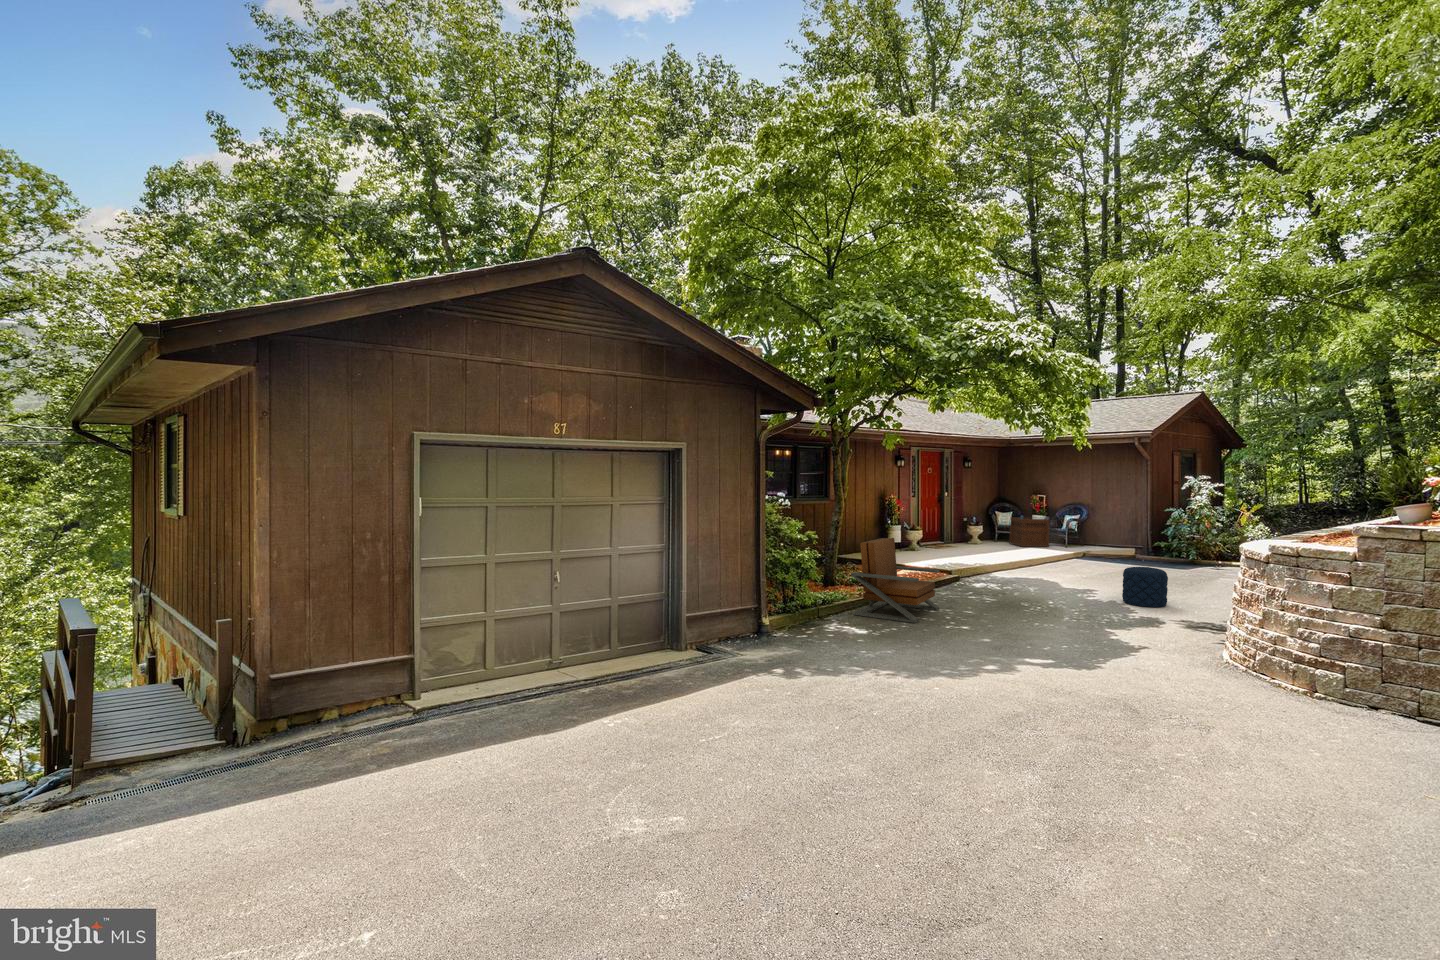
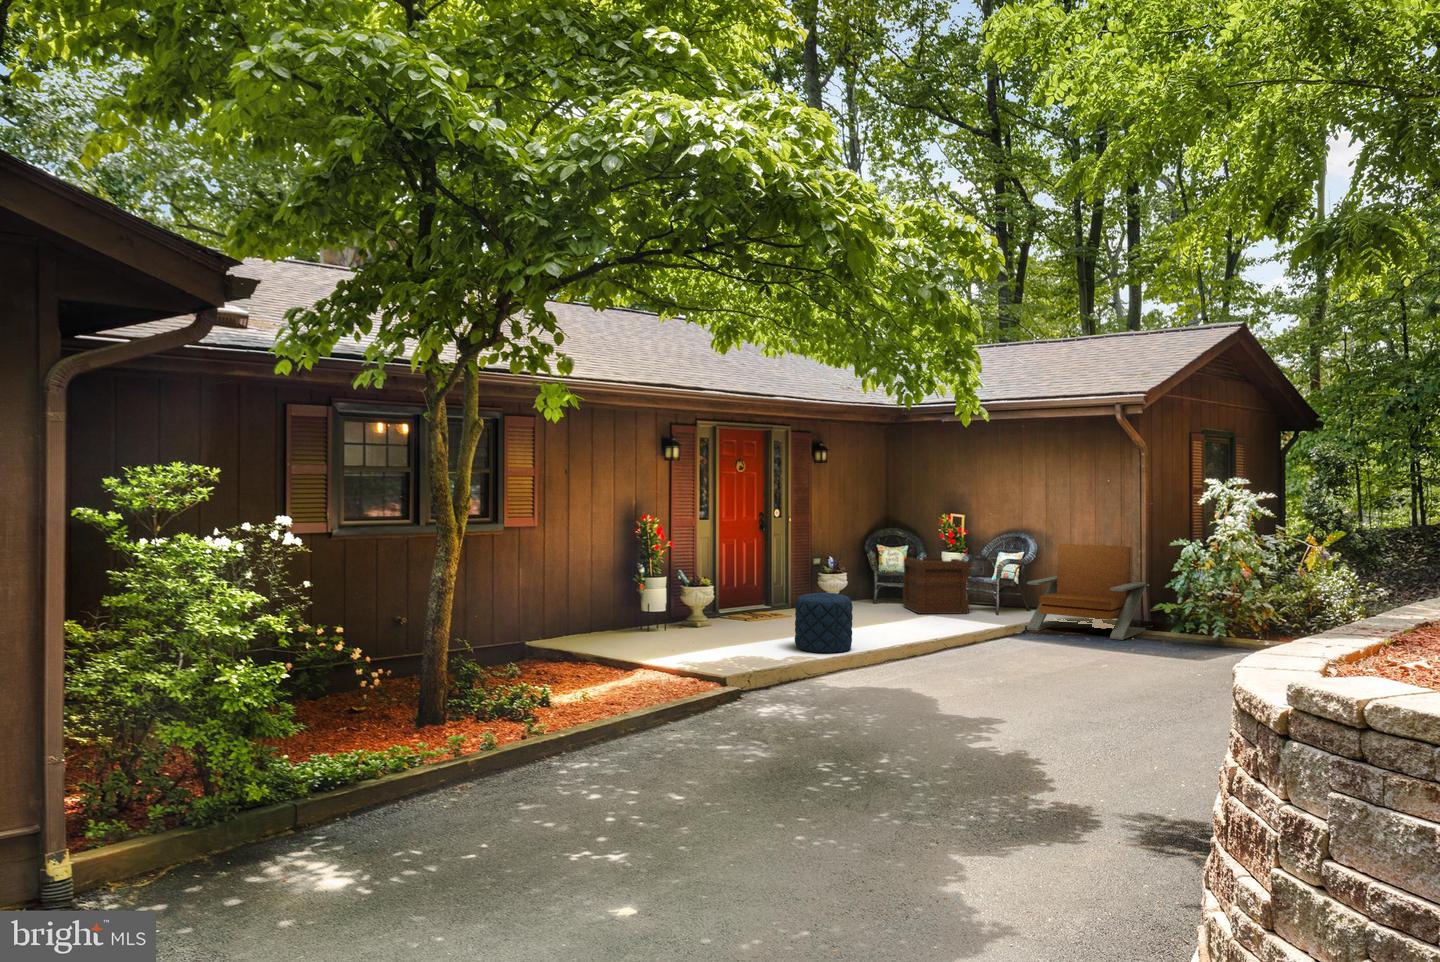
lounge chair: present [851,538,940,623] -> present [1027,543,1147,640]
pouf: present [1122,567,1168,607] -> present [795,593,853,653]

